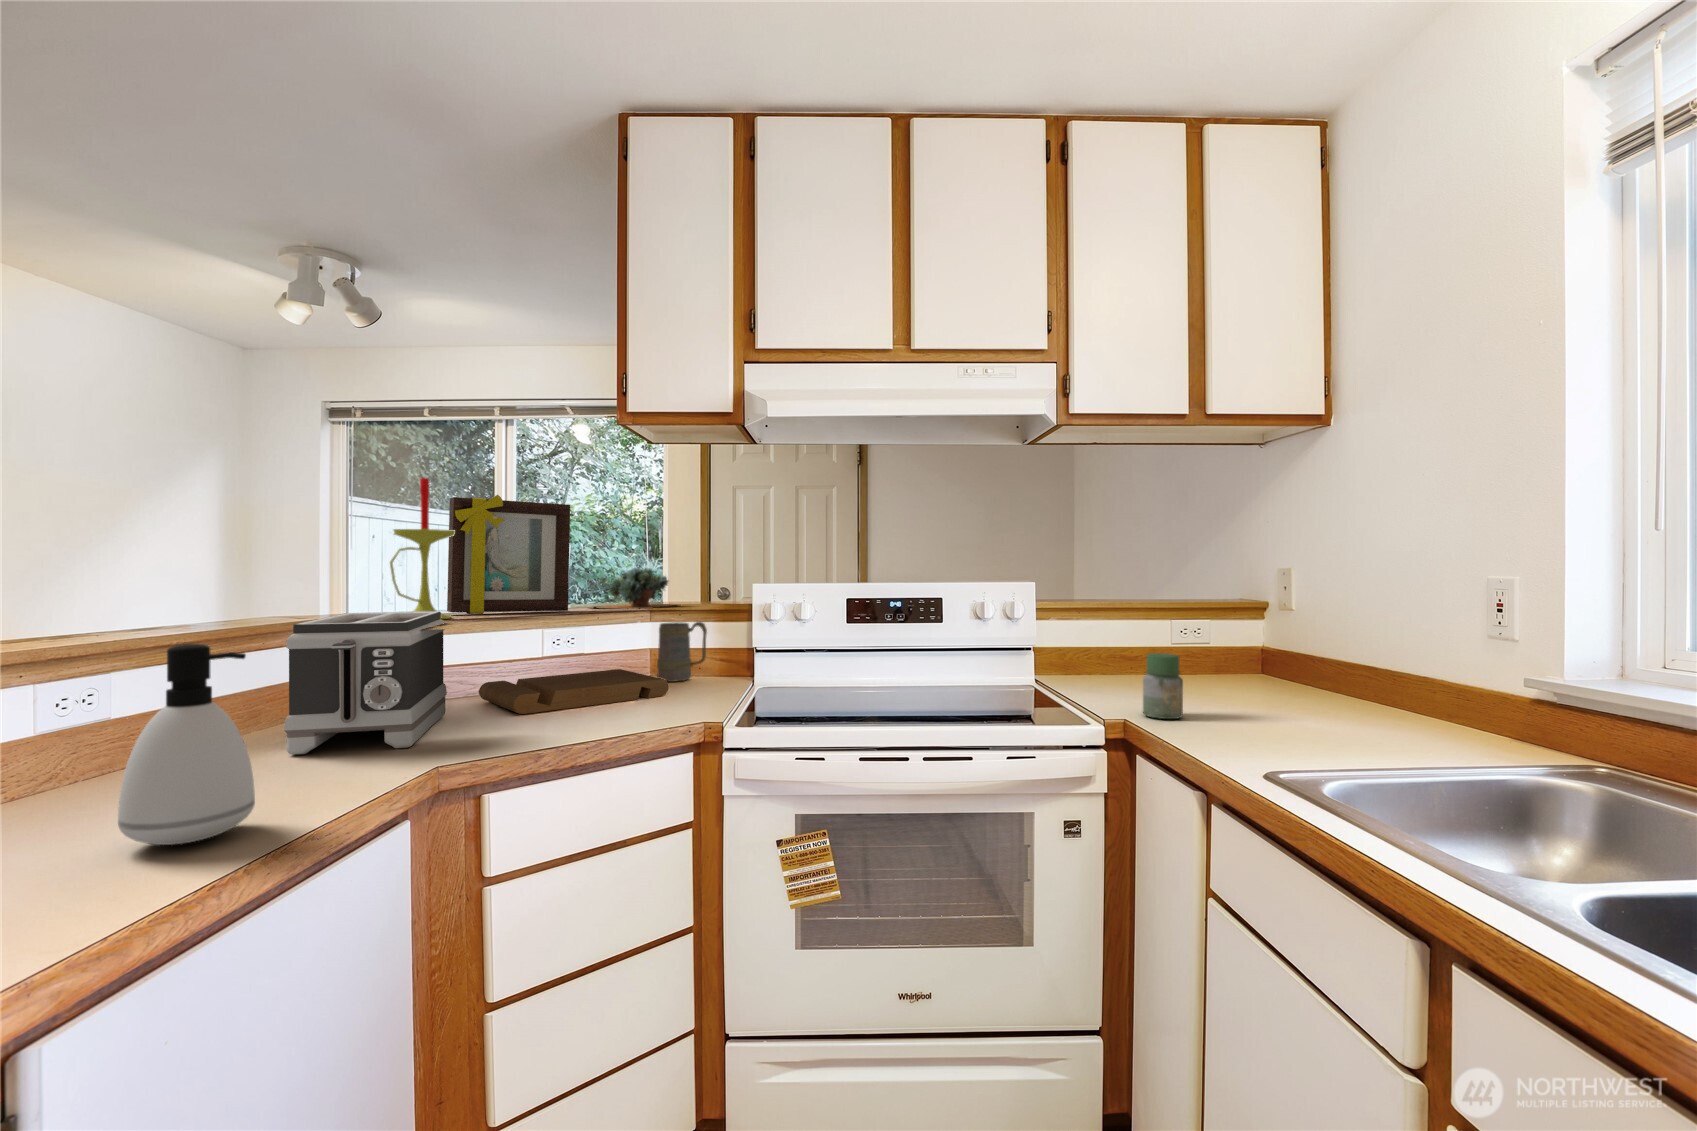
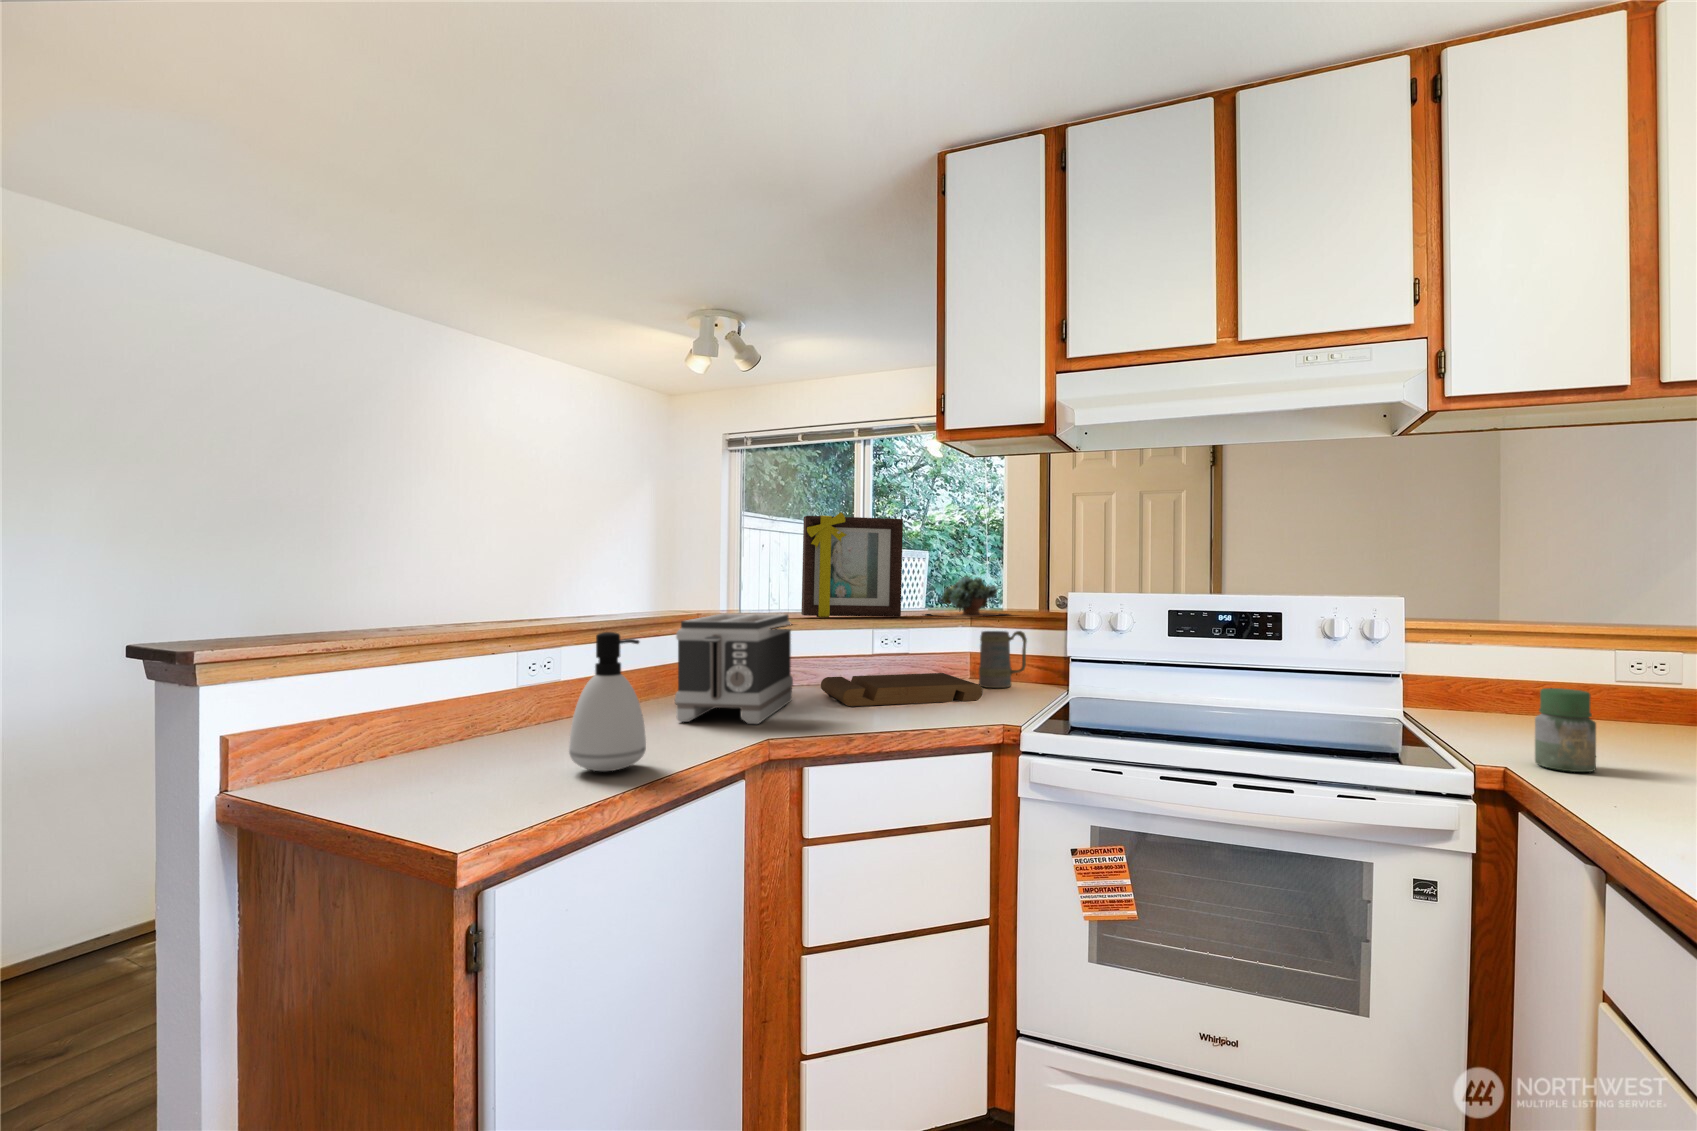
candle: present [390,478,455,619] -> none [754,498,805,621]

